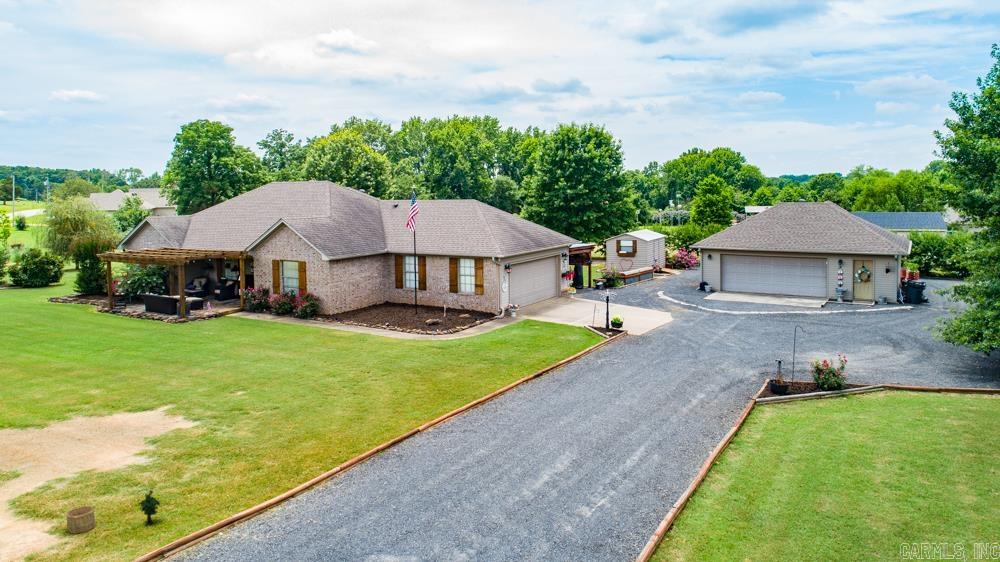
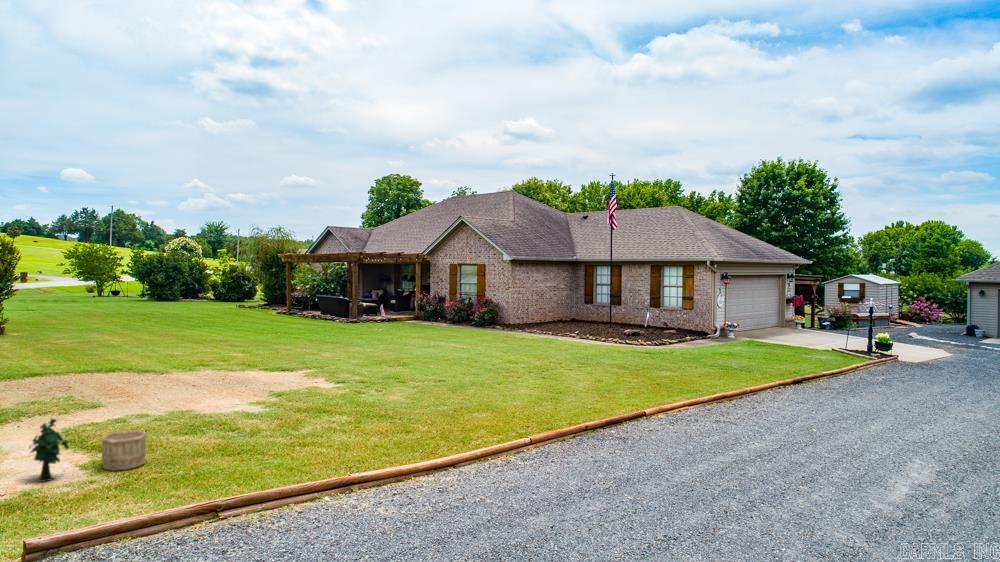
decorative plant: present [140,491,160,525] -> present [30,419,69,482]

